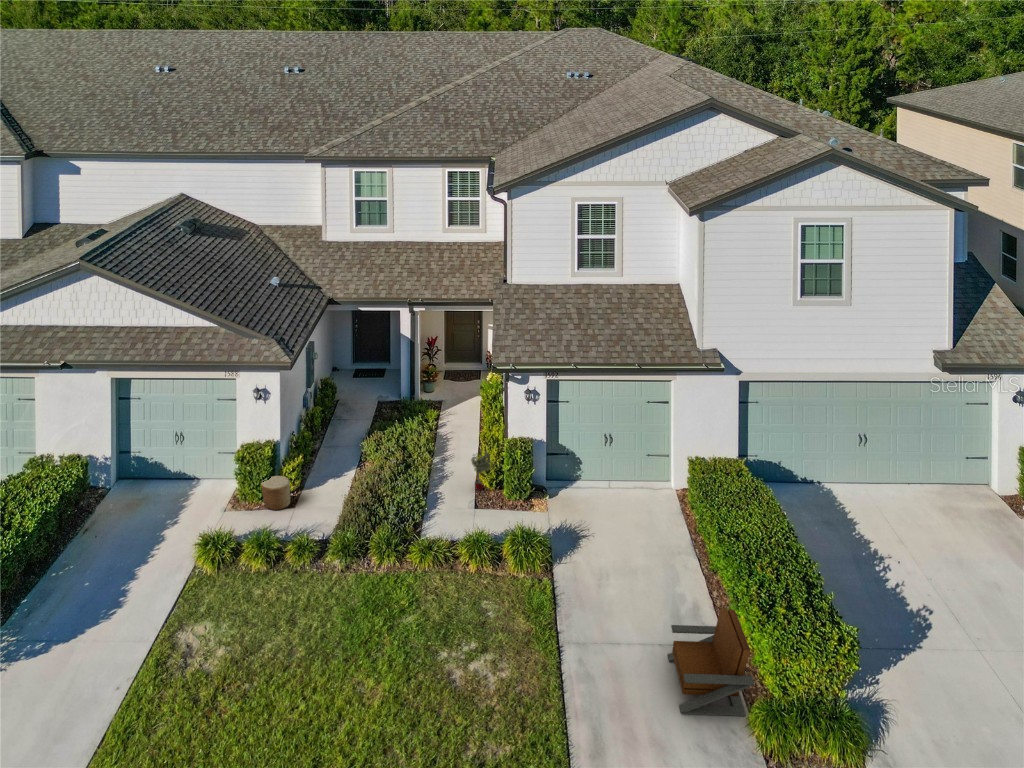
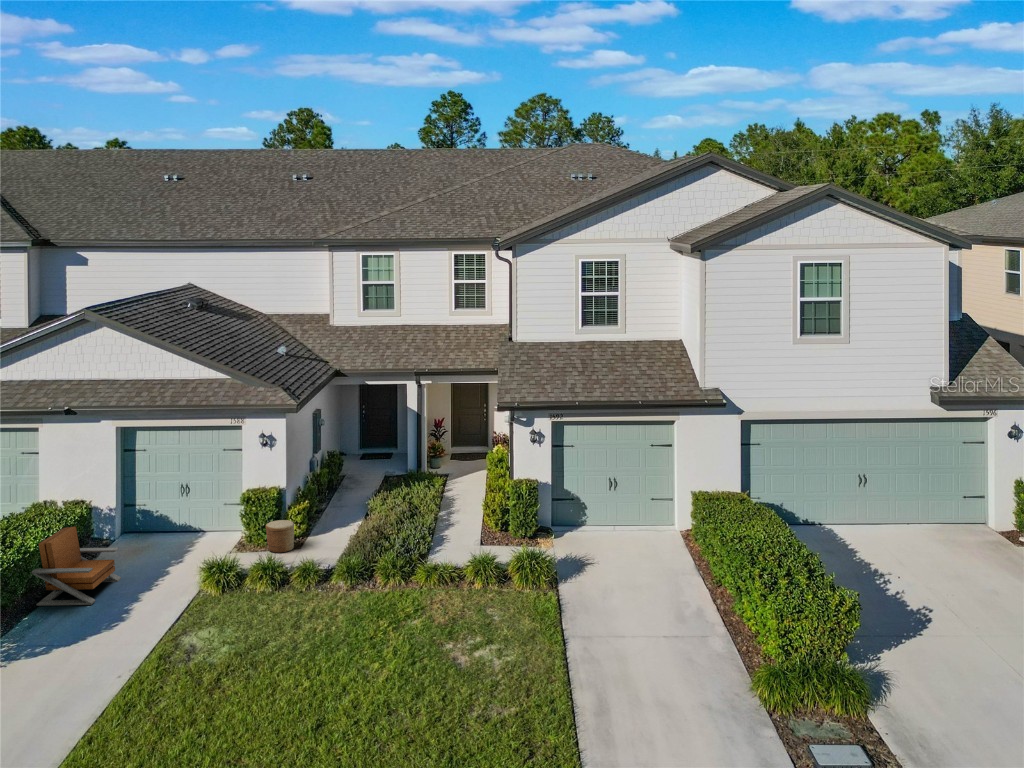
potted tree: present [471,450,494,490] -> none [477,492,503,538]
lounge chair: present [668,609,754,716] -> present [31,527,121,606]

